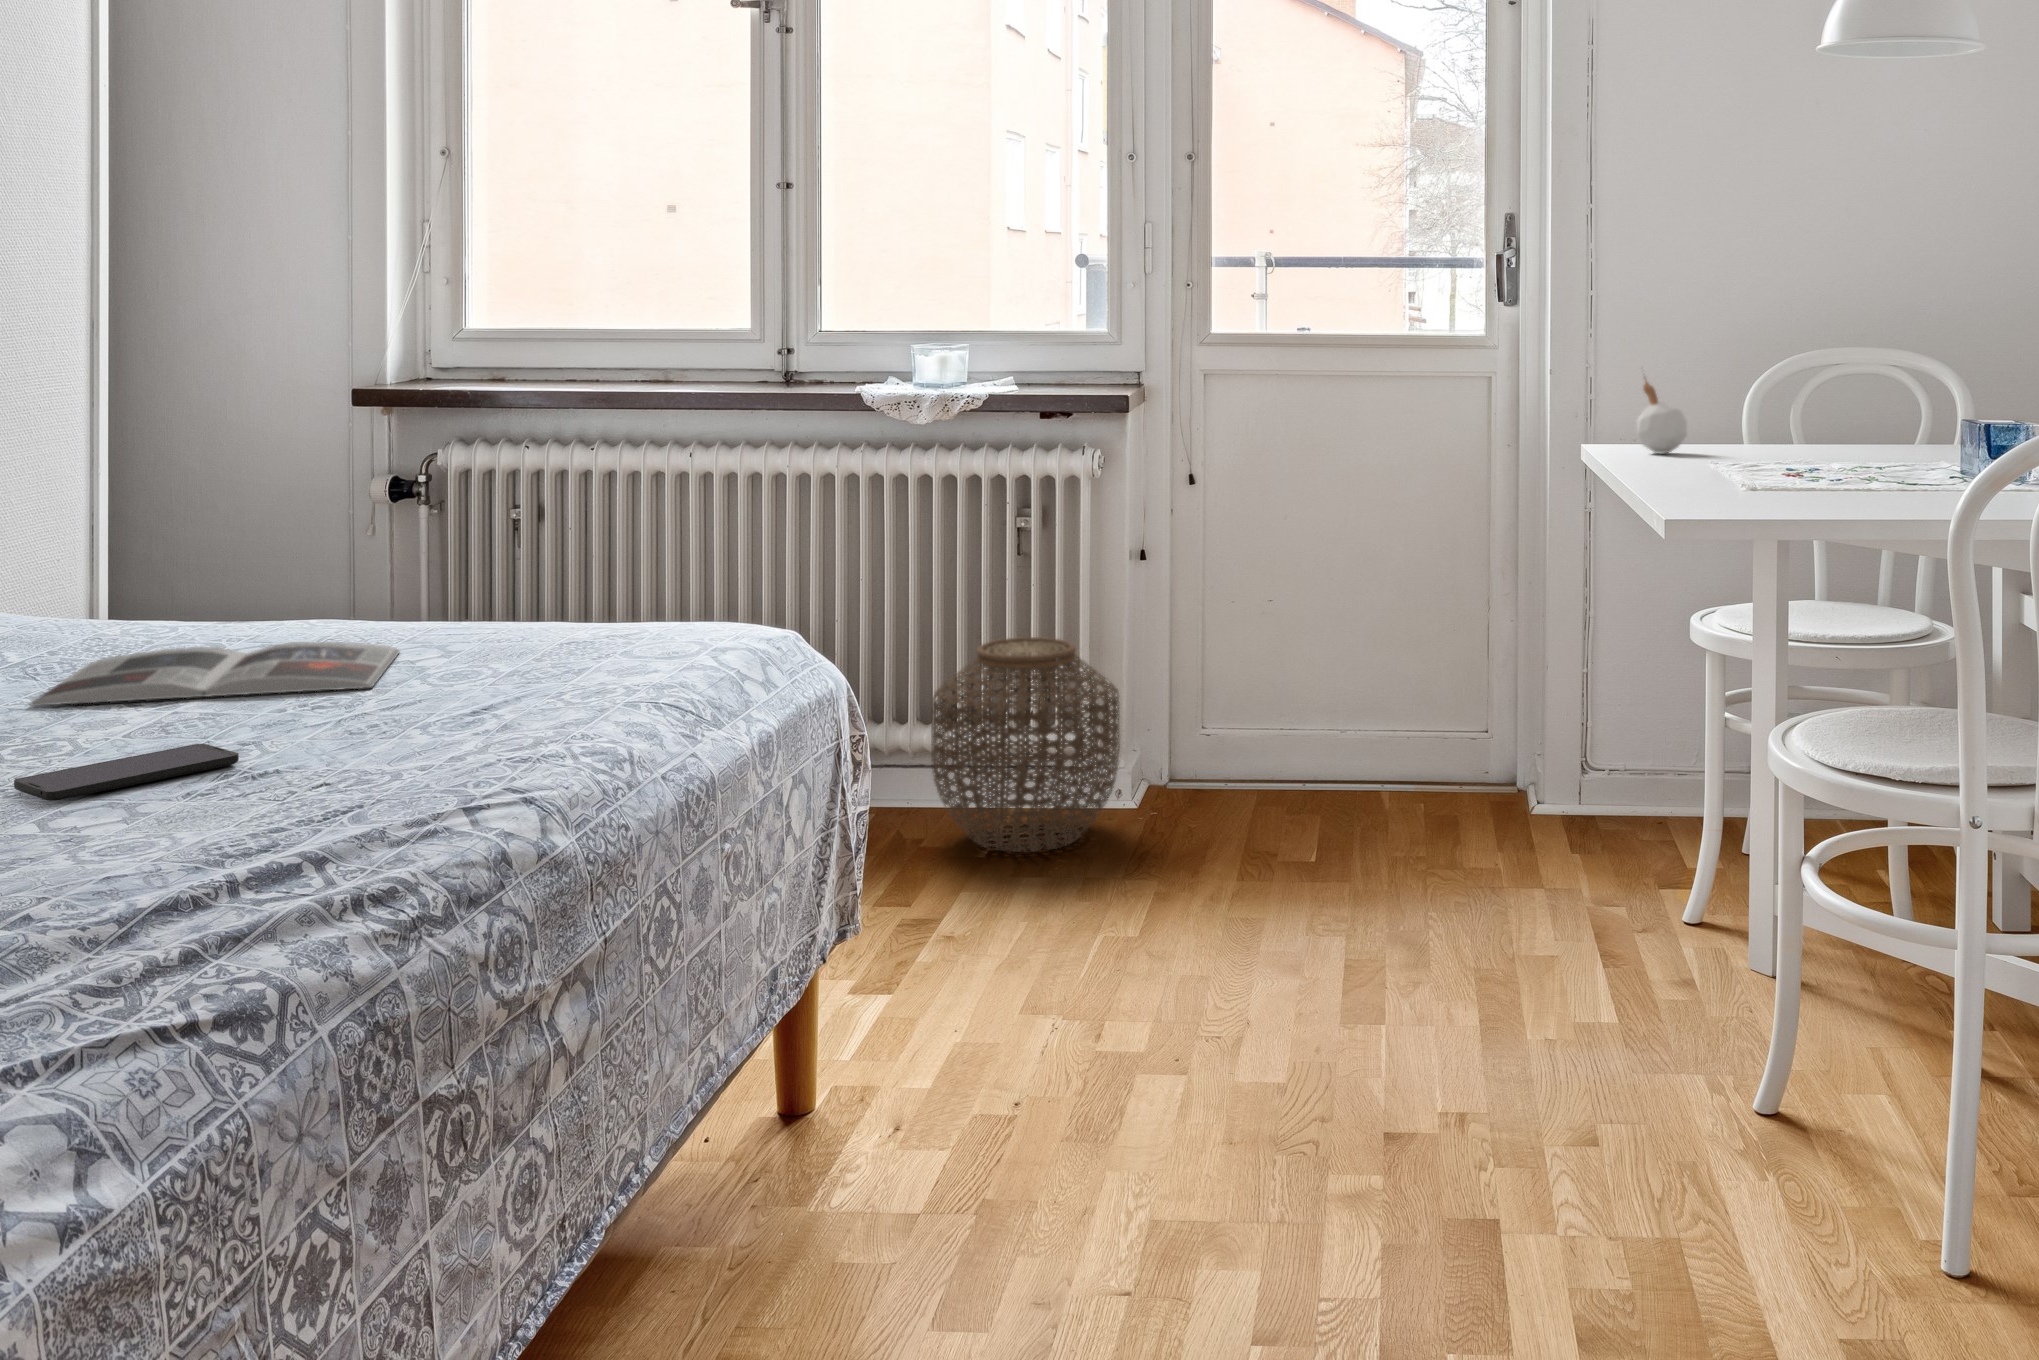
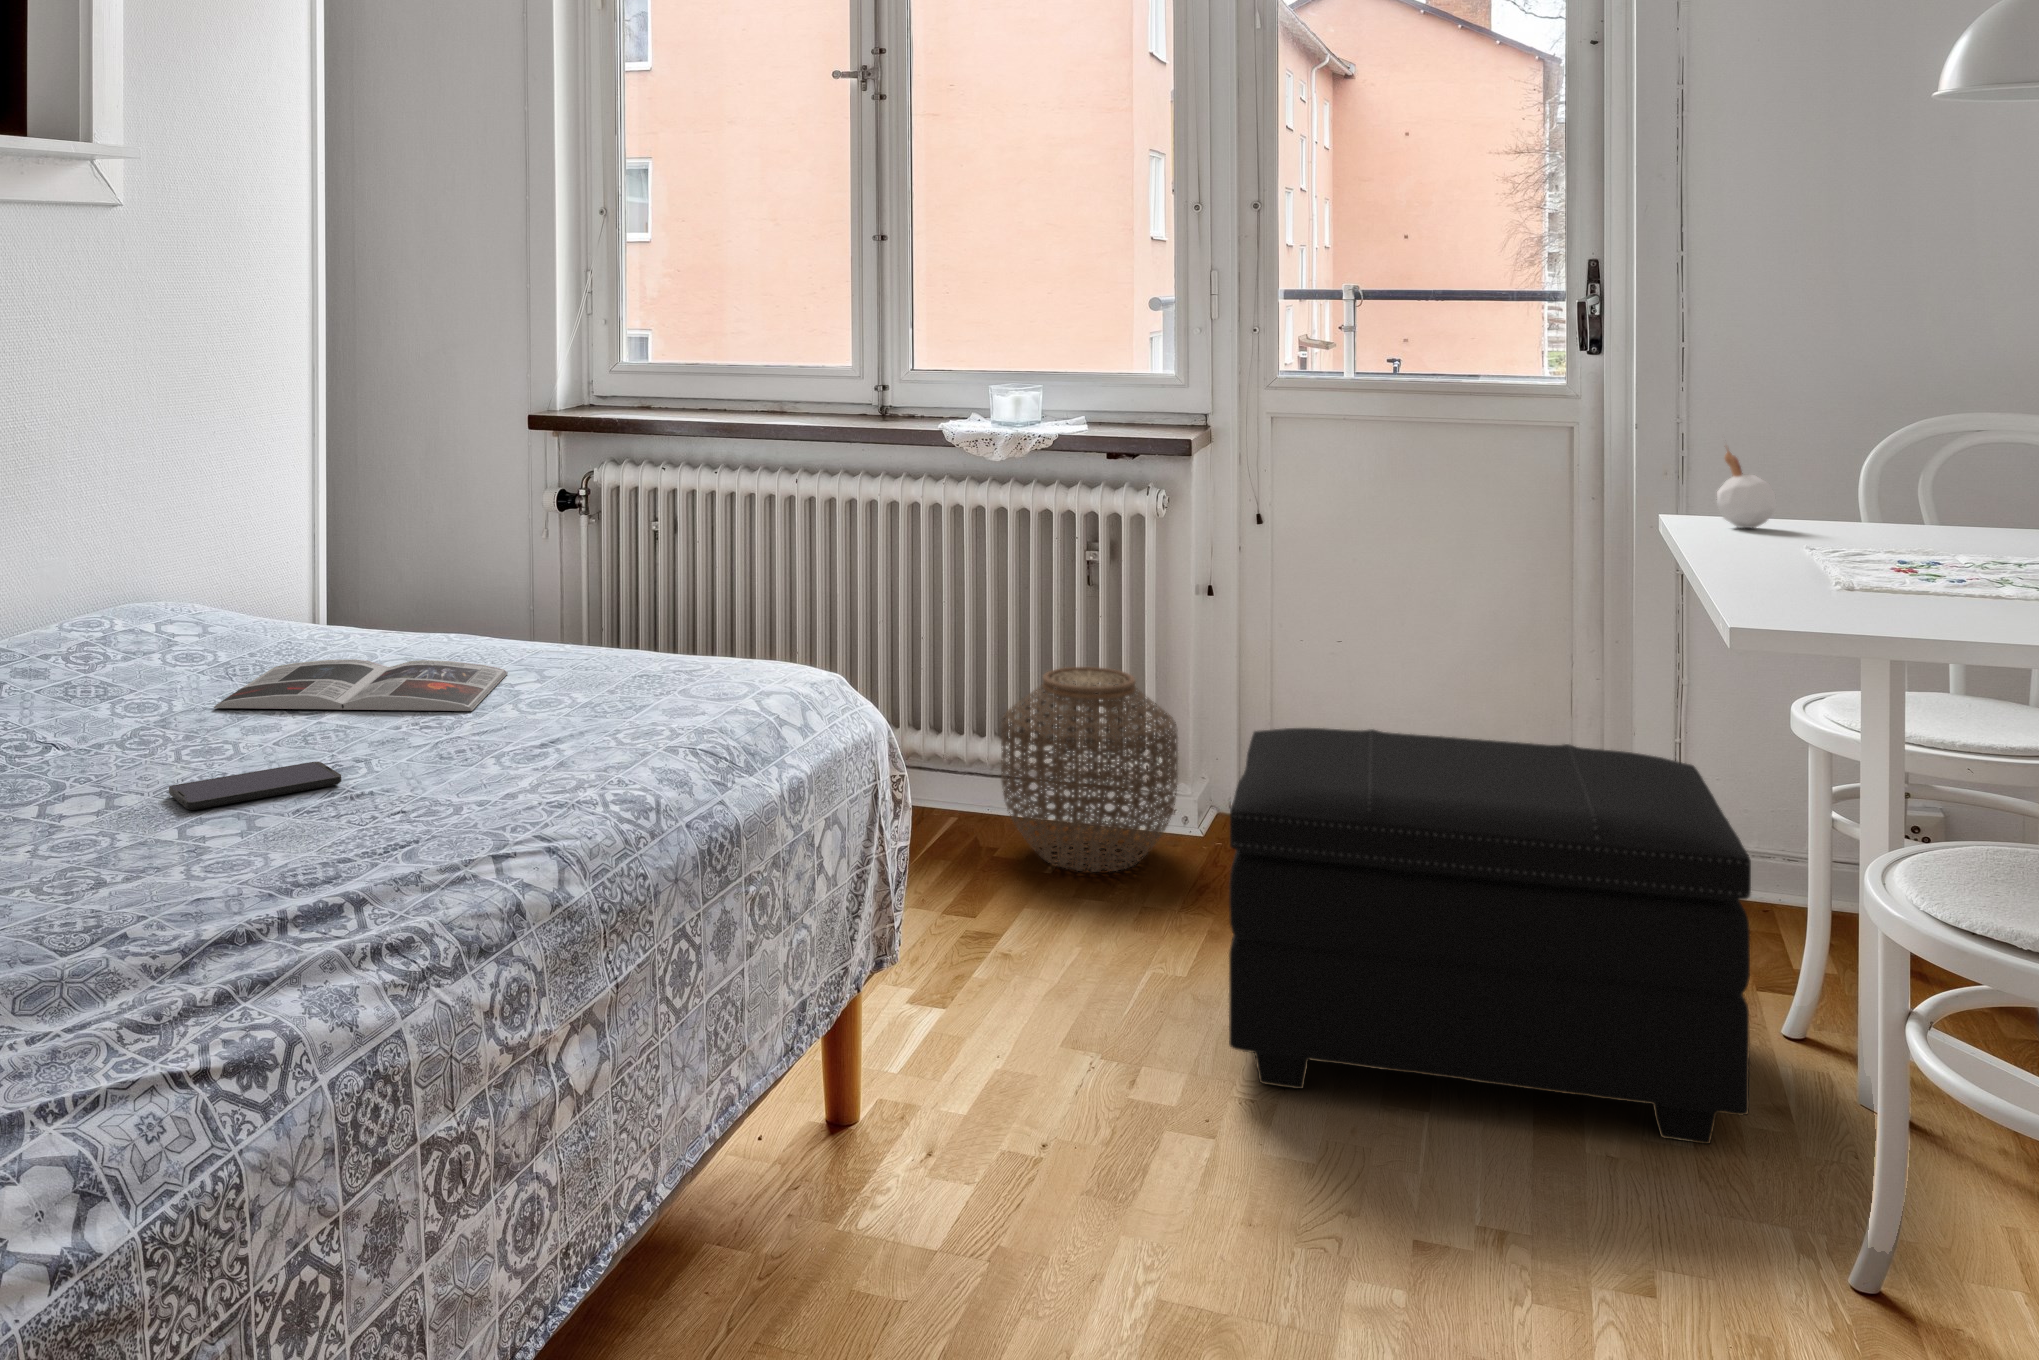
footstool: none [1199,666,1675,1022] -> present [1229,728,1751,1144]

